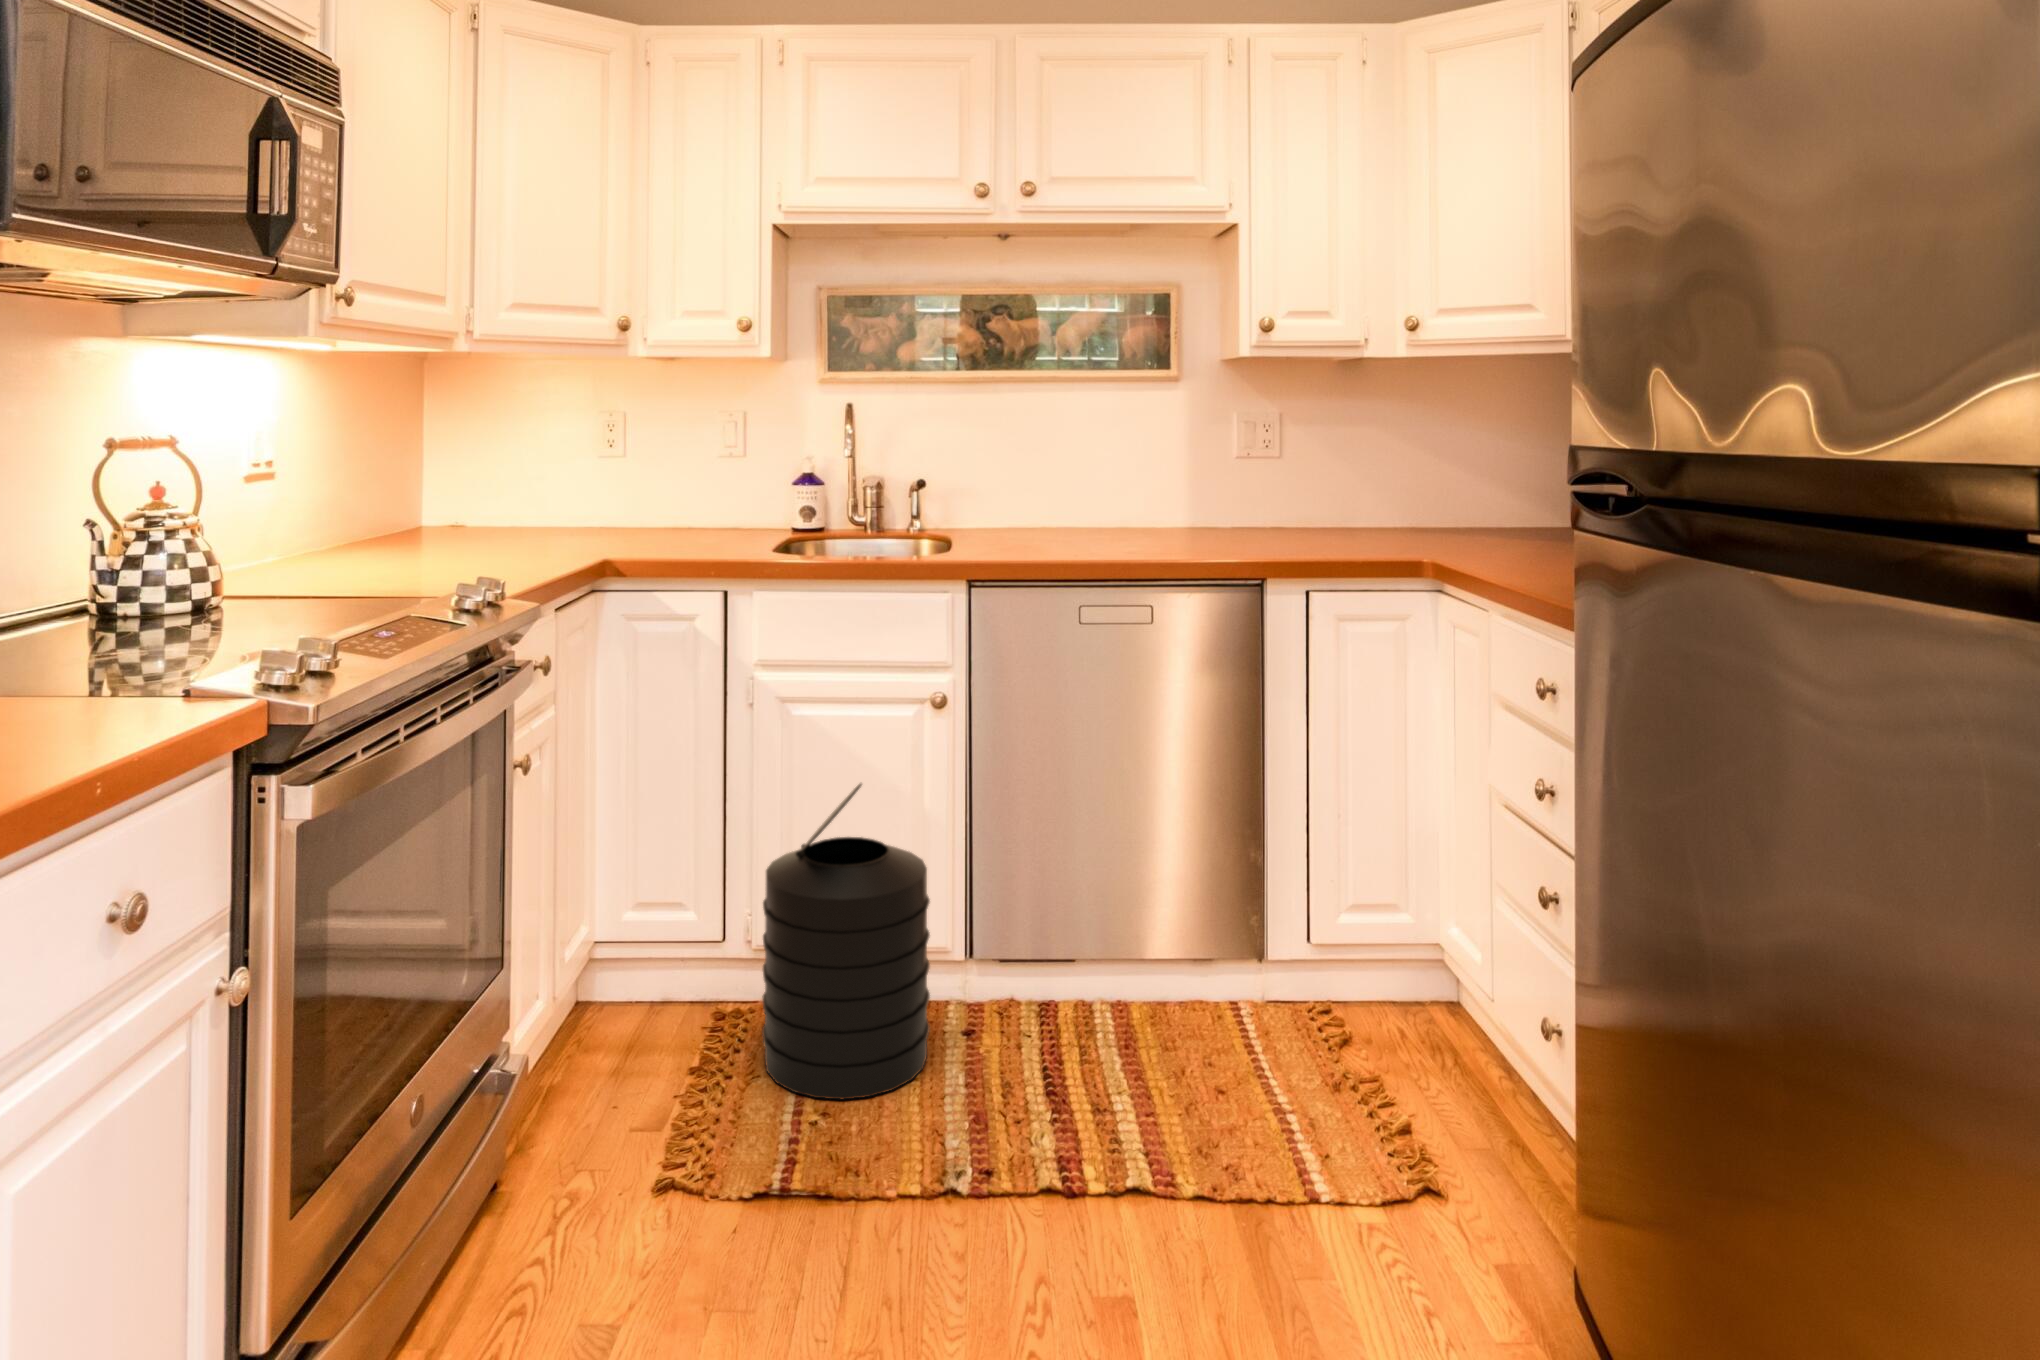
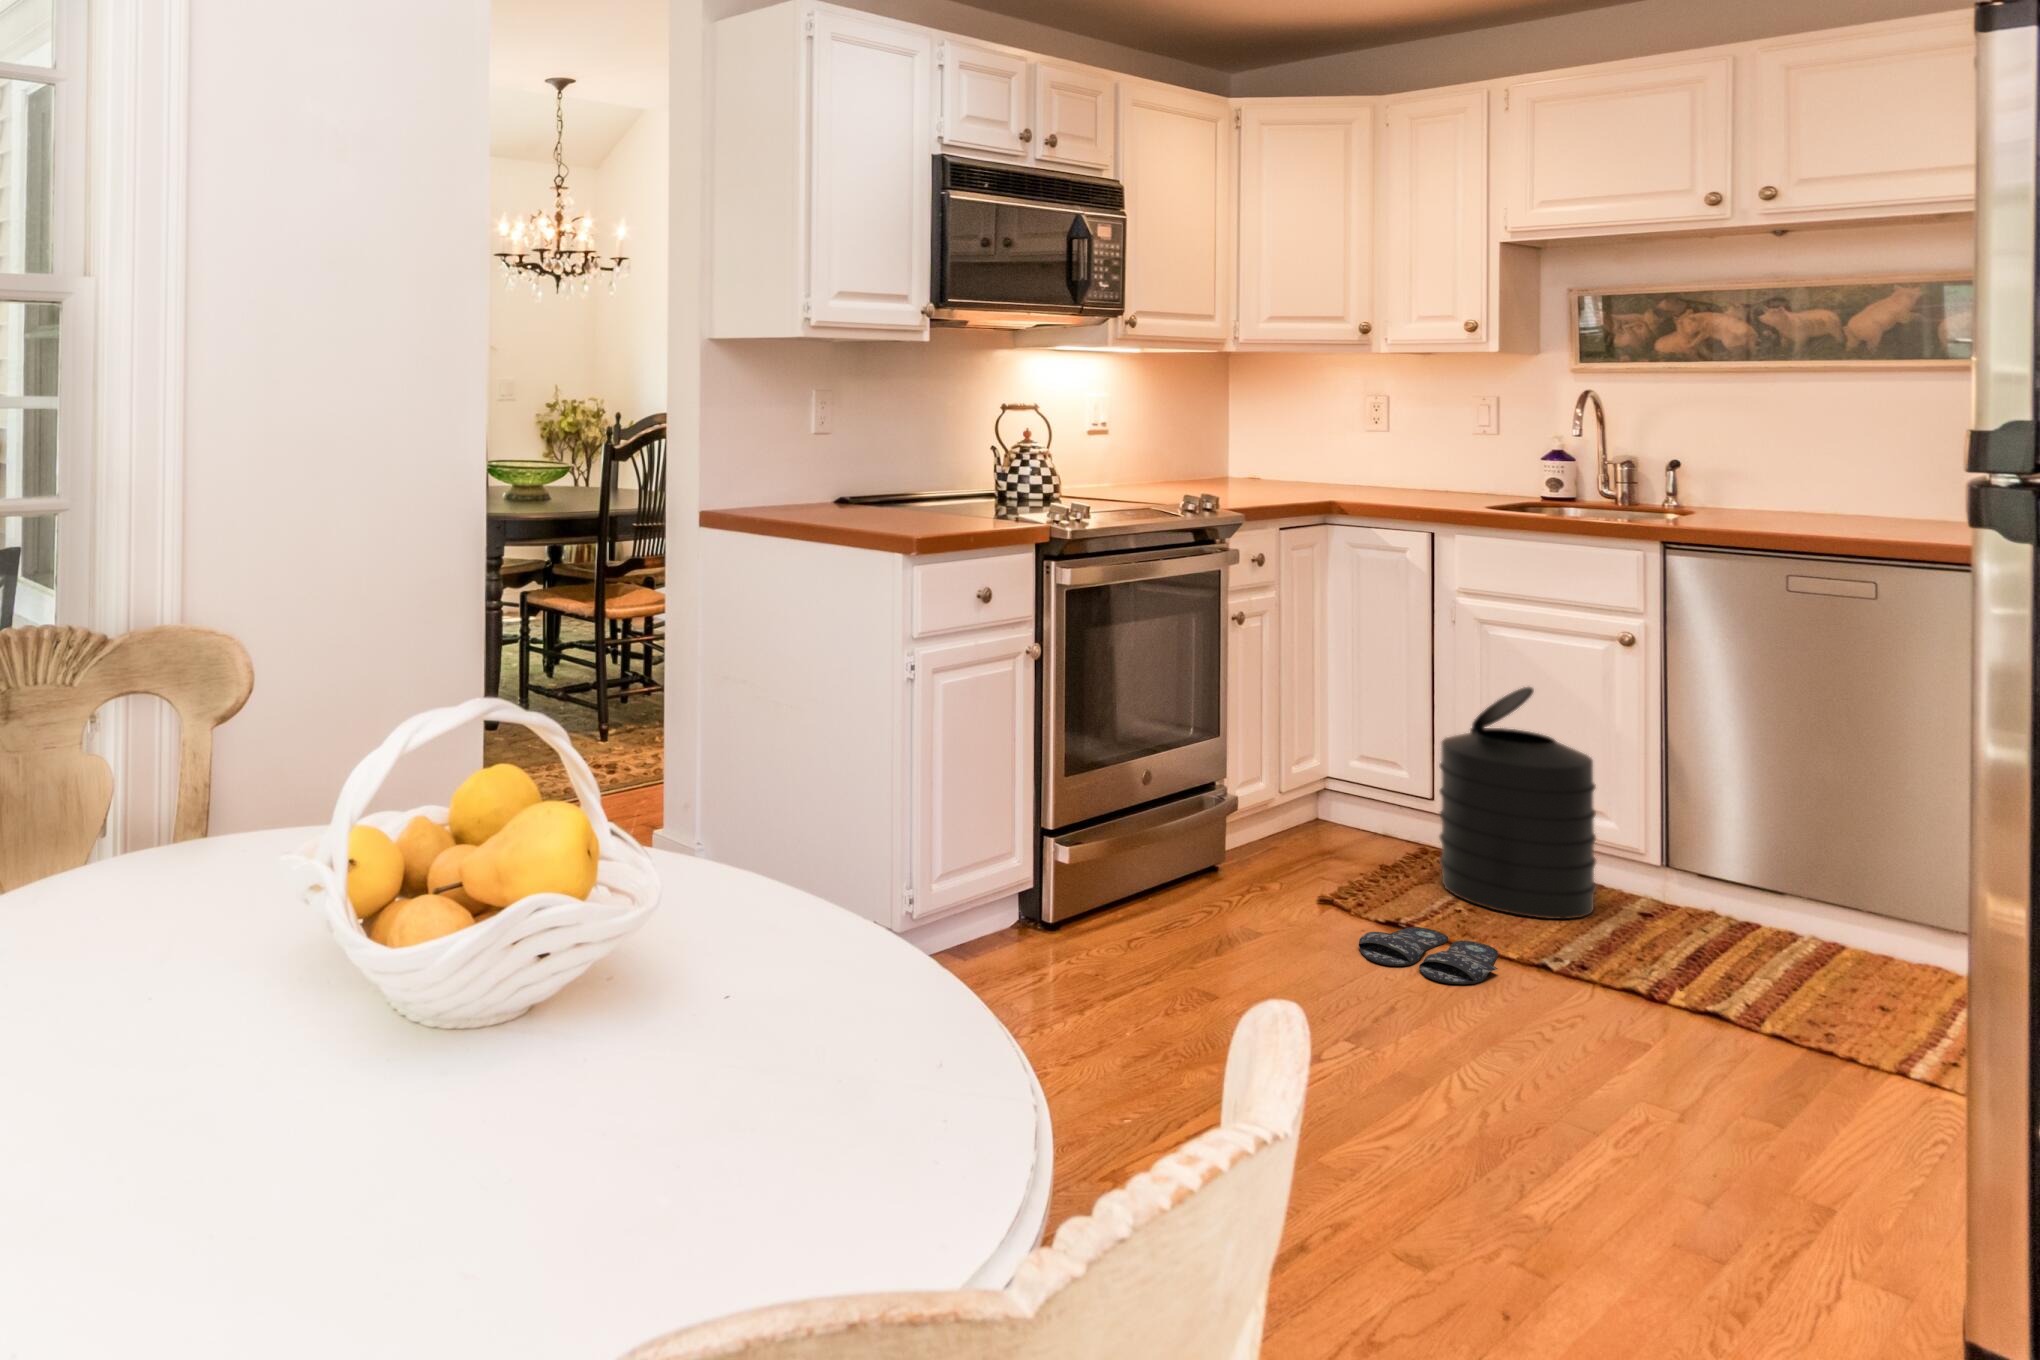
slippers: none [747,1179,919,1304] -> present [1359,927,1498,984]

